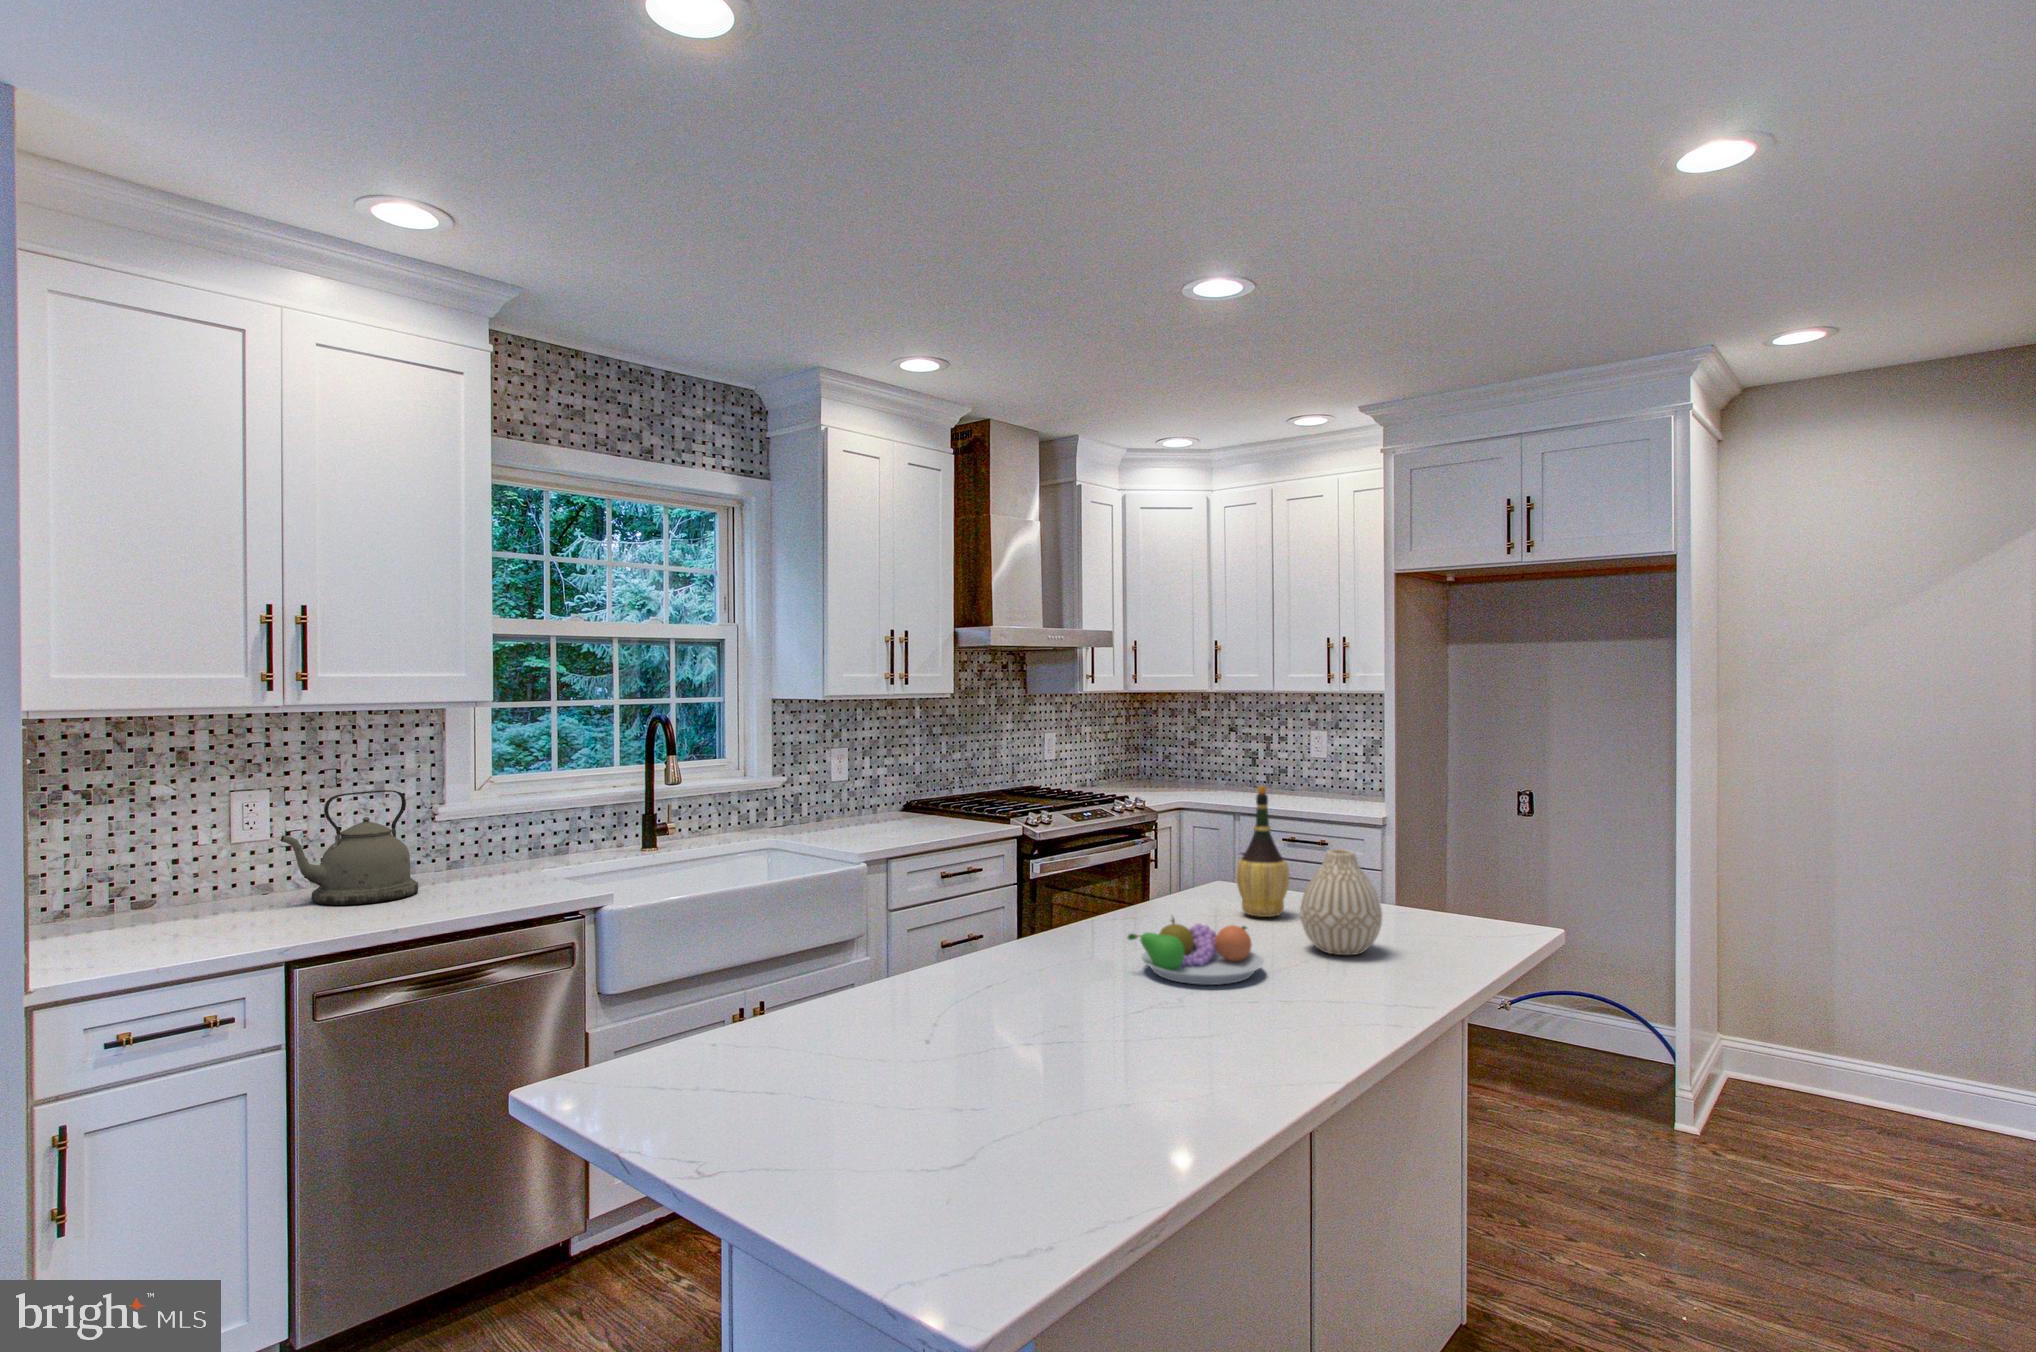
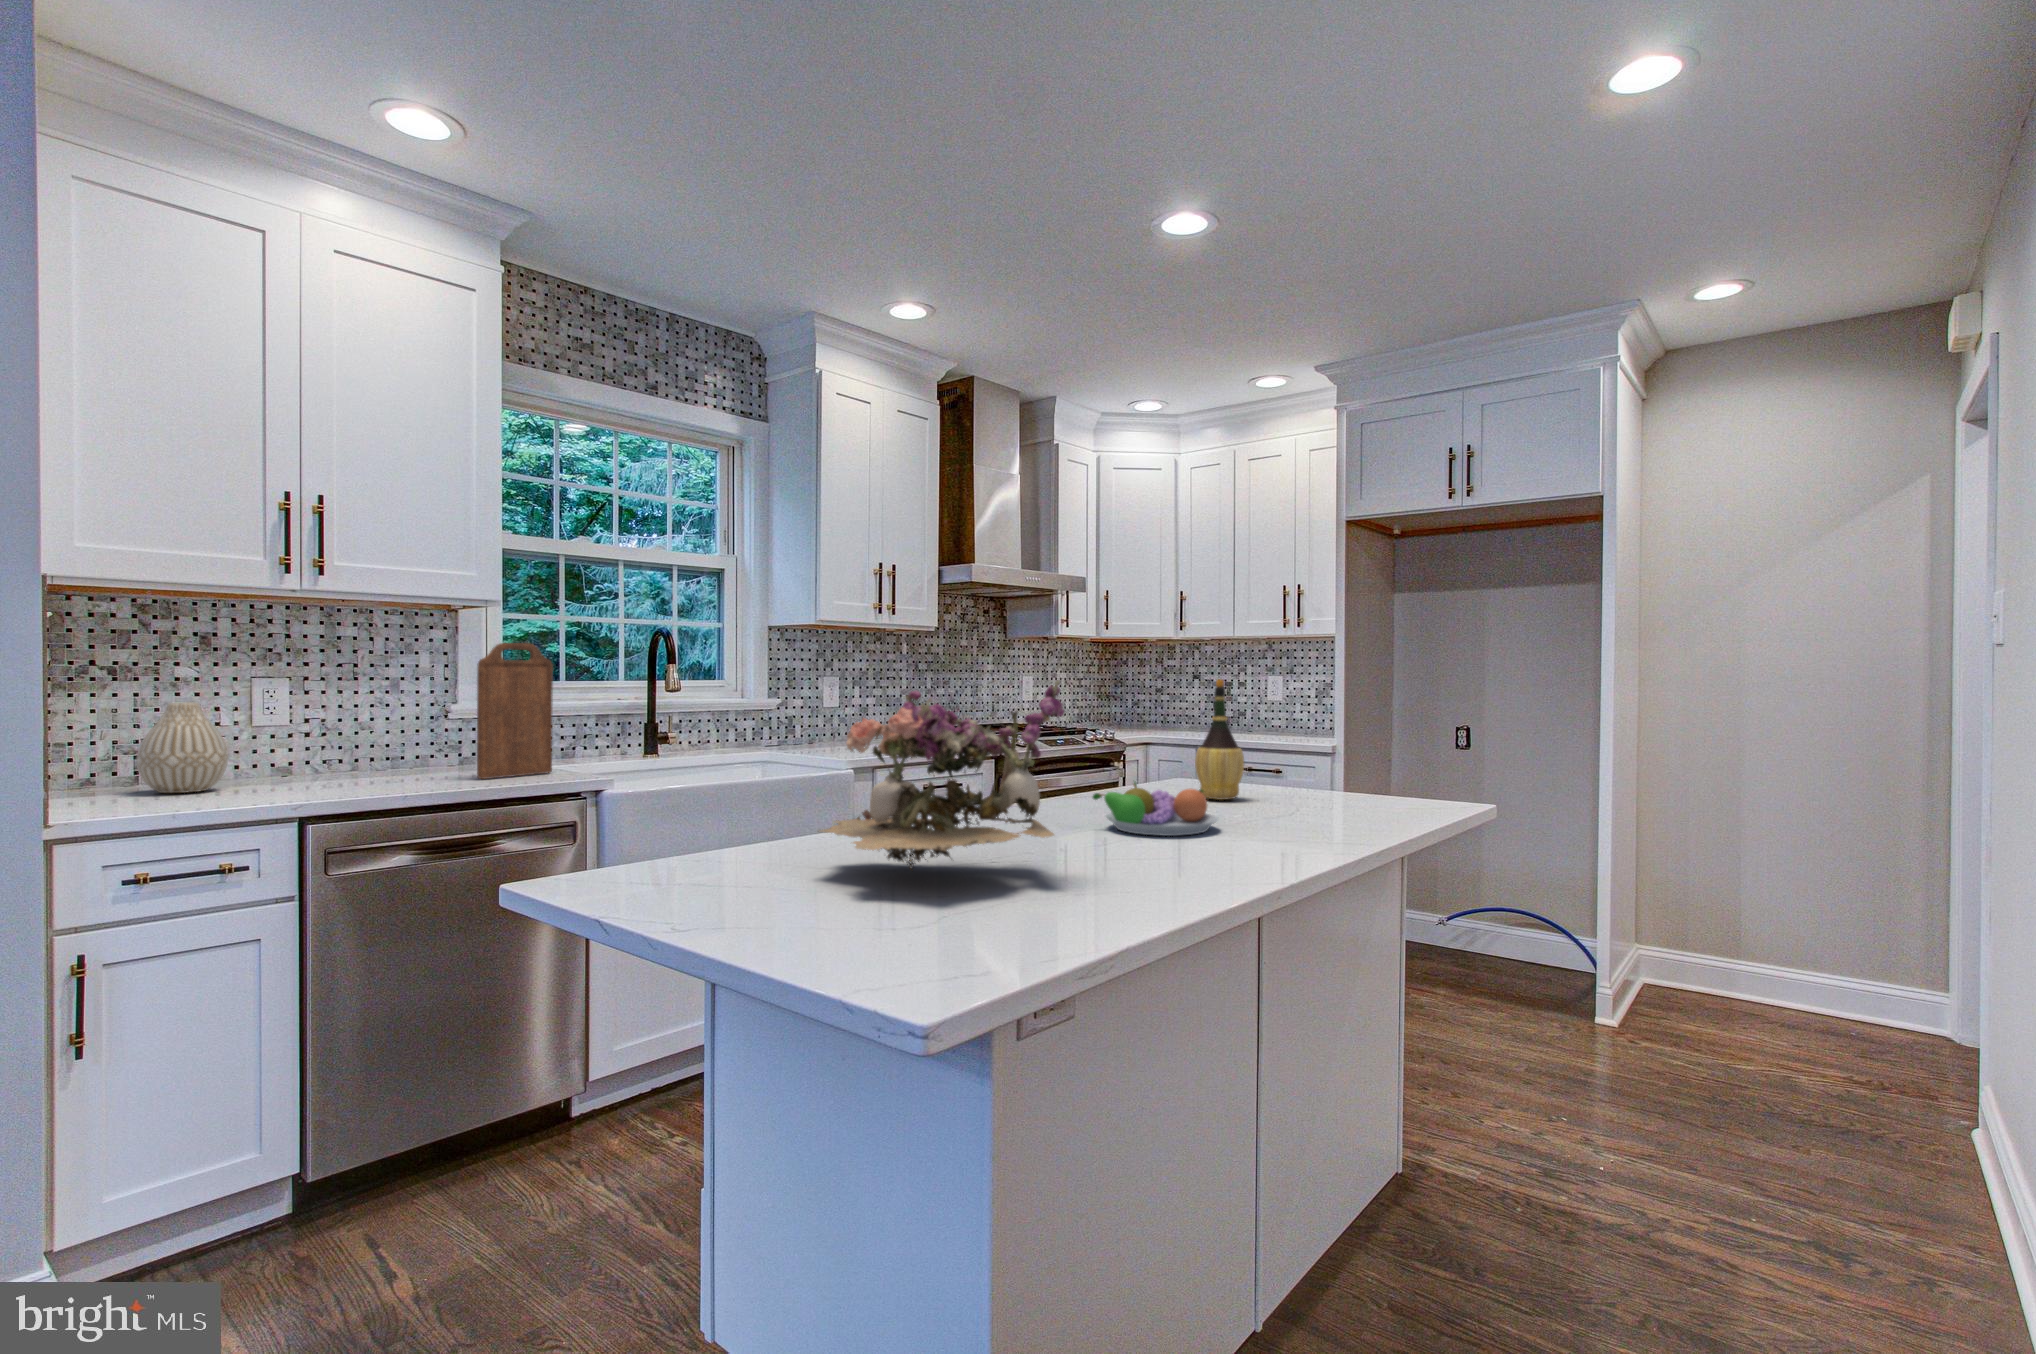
cutting board: none [468,747,547,896] -> present [477,643,553,779]
kettle: present [280,790,418,905] -> none [298,680,430,782]
vase: present [1300,849,1382,955] -> present [136,702,229,793]
flower arrangement: none [836,850,1099,1058] -> present [820,681,1064,871]

